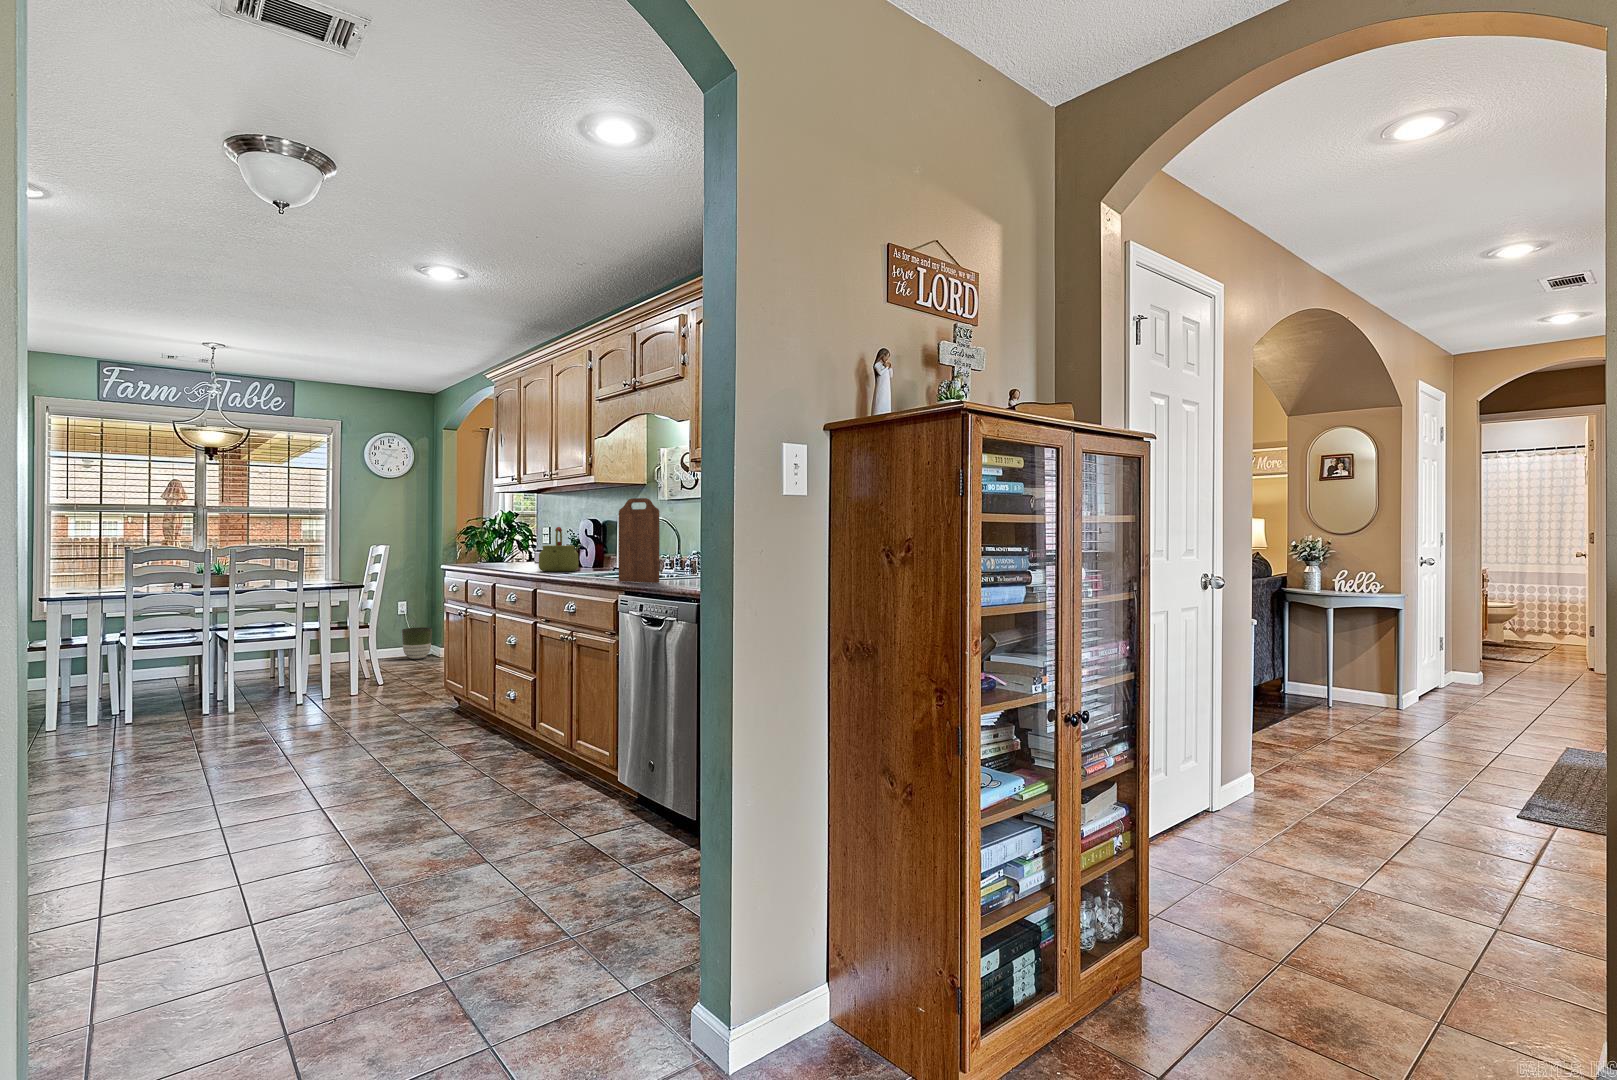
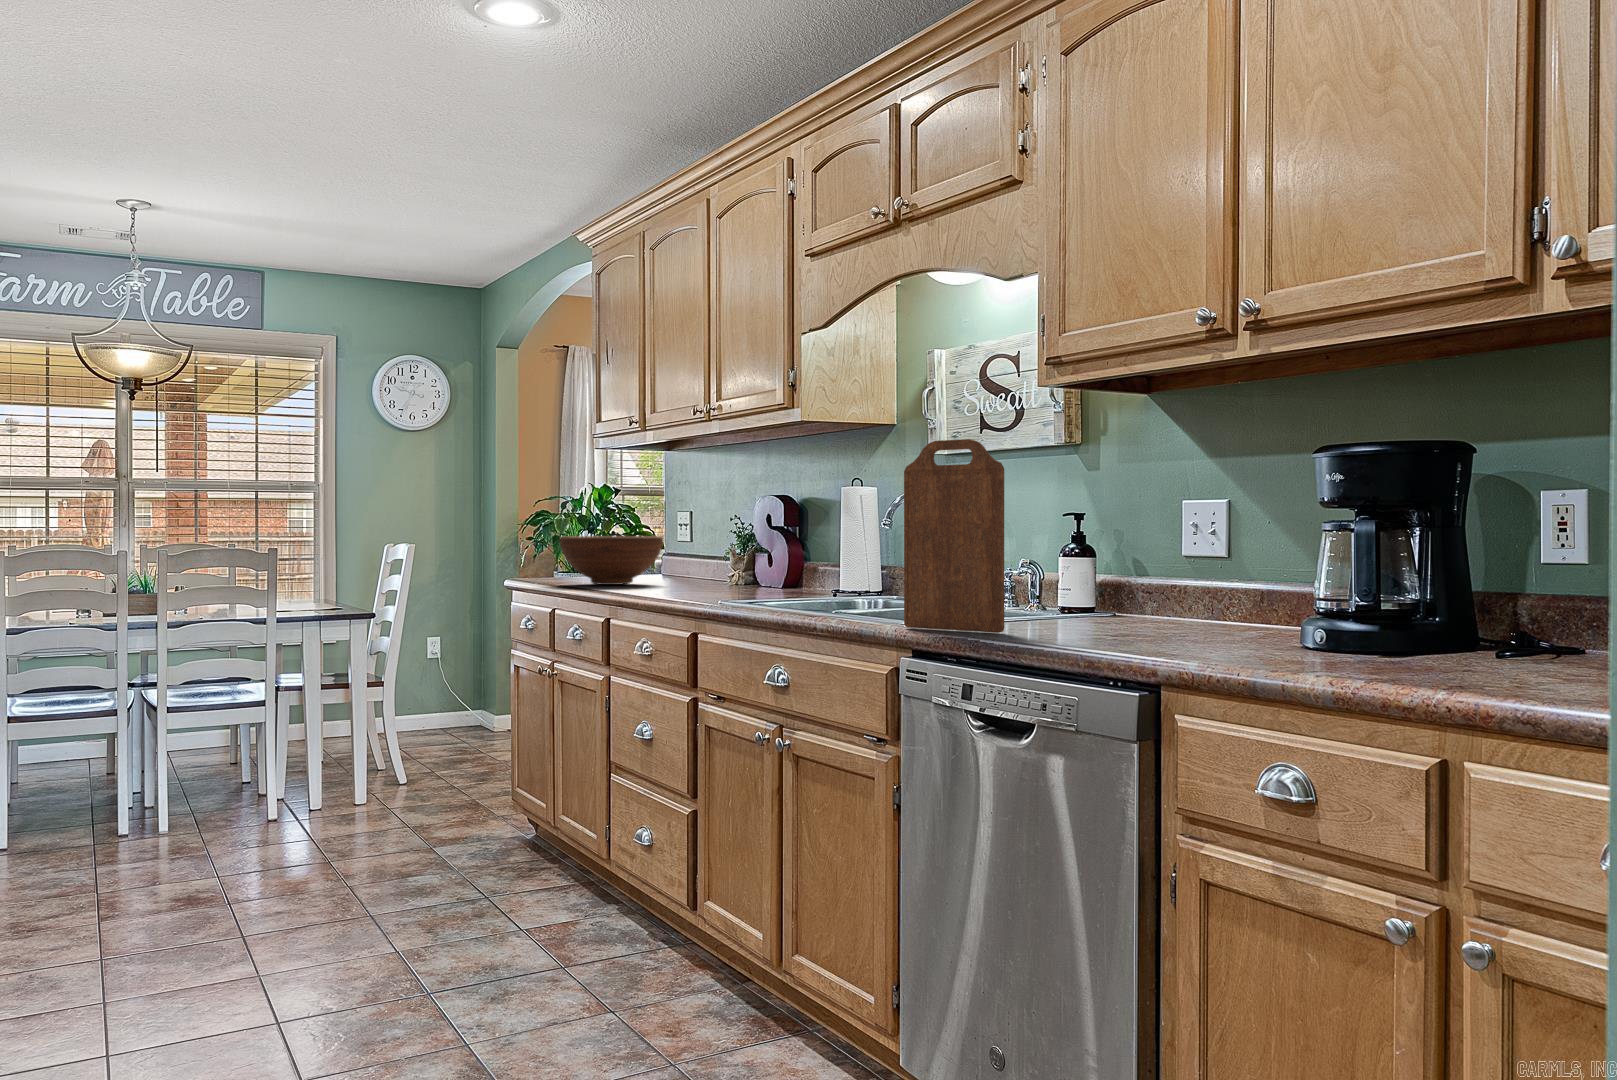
kettle: present [539,527,578,572] -> none [688,508,761,595]
fruit bowl: none [473,542,532,568] -> present [559,536,663,585]
planter: present [402,627,432,659] -> none [431,678,478,731]

